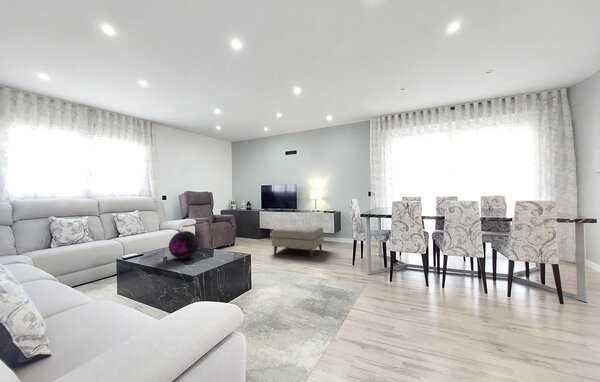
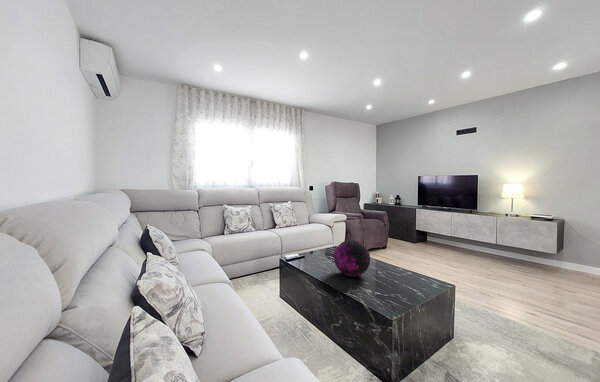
ottoman: present [272,225,324,258] -> none [447,235,544,298]

